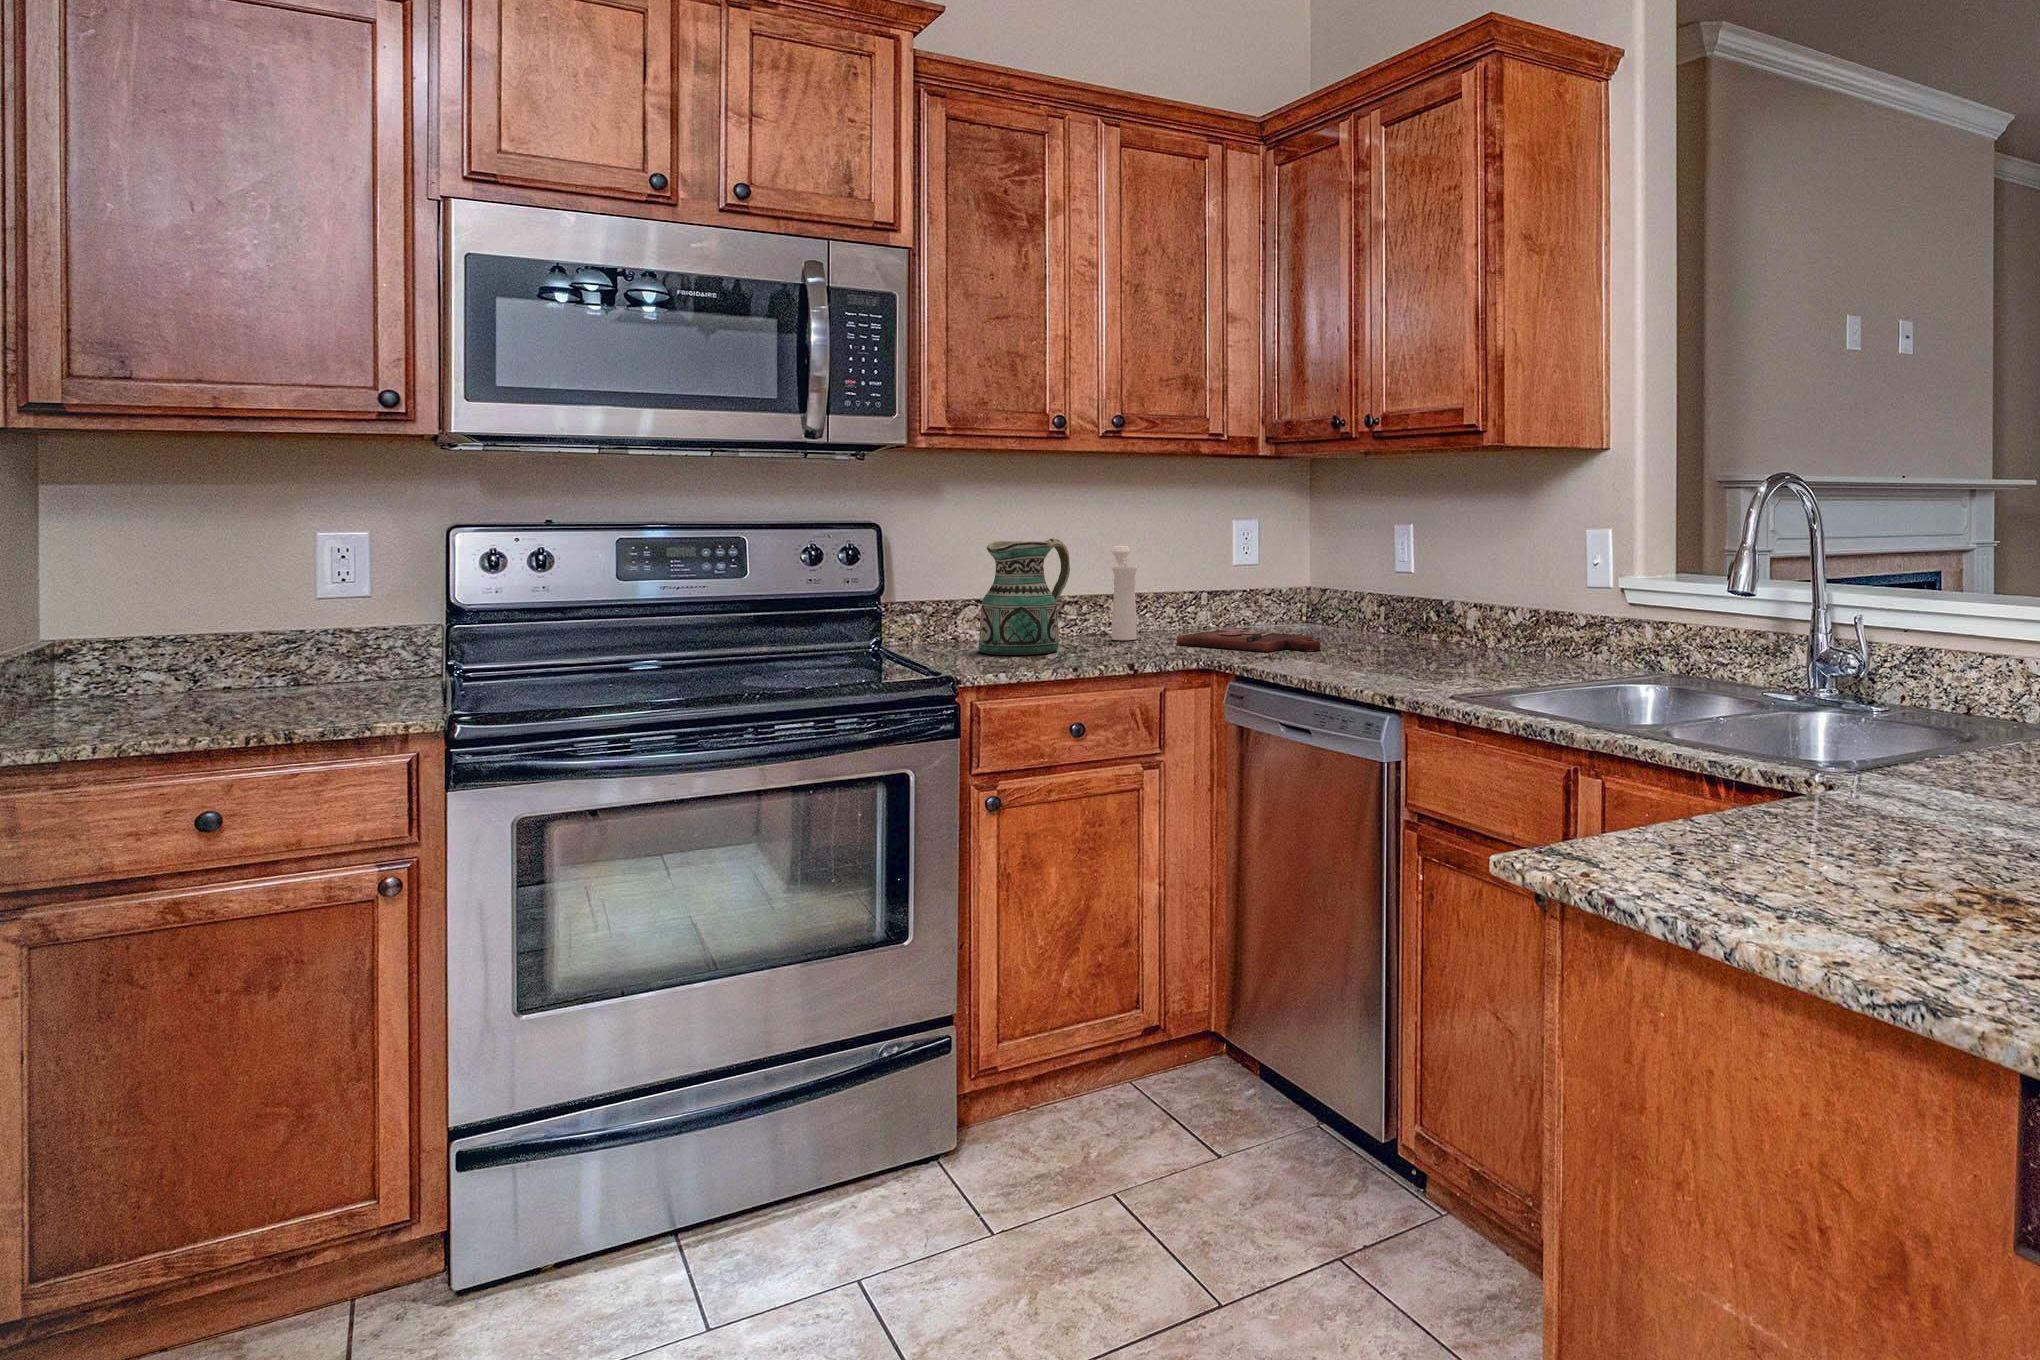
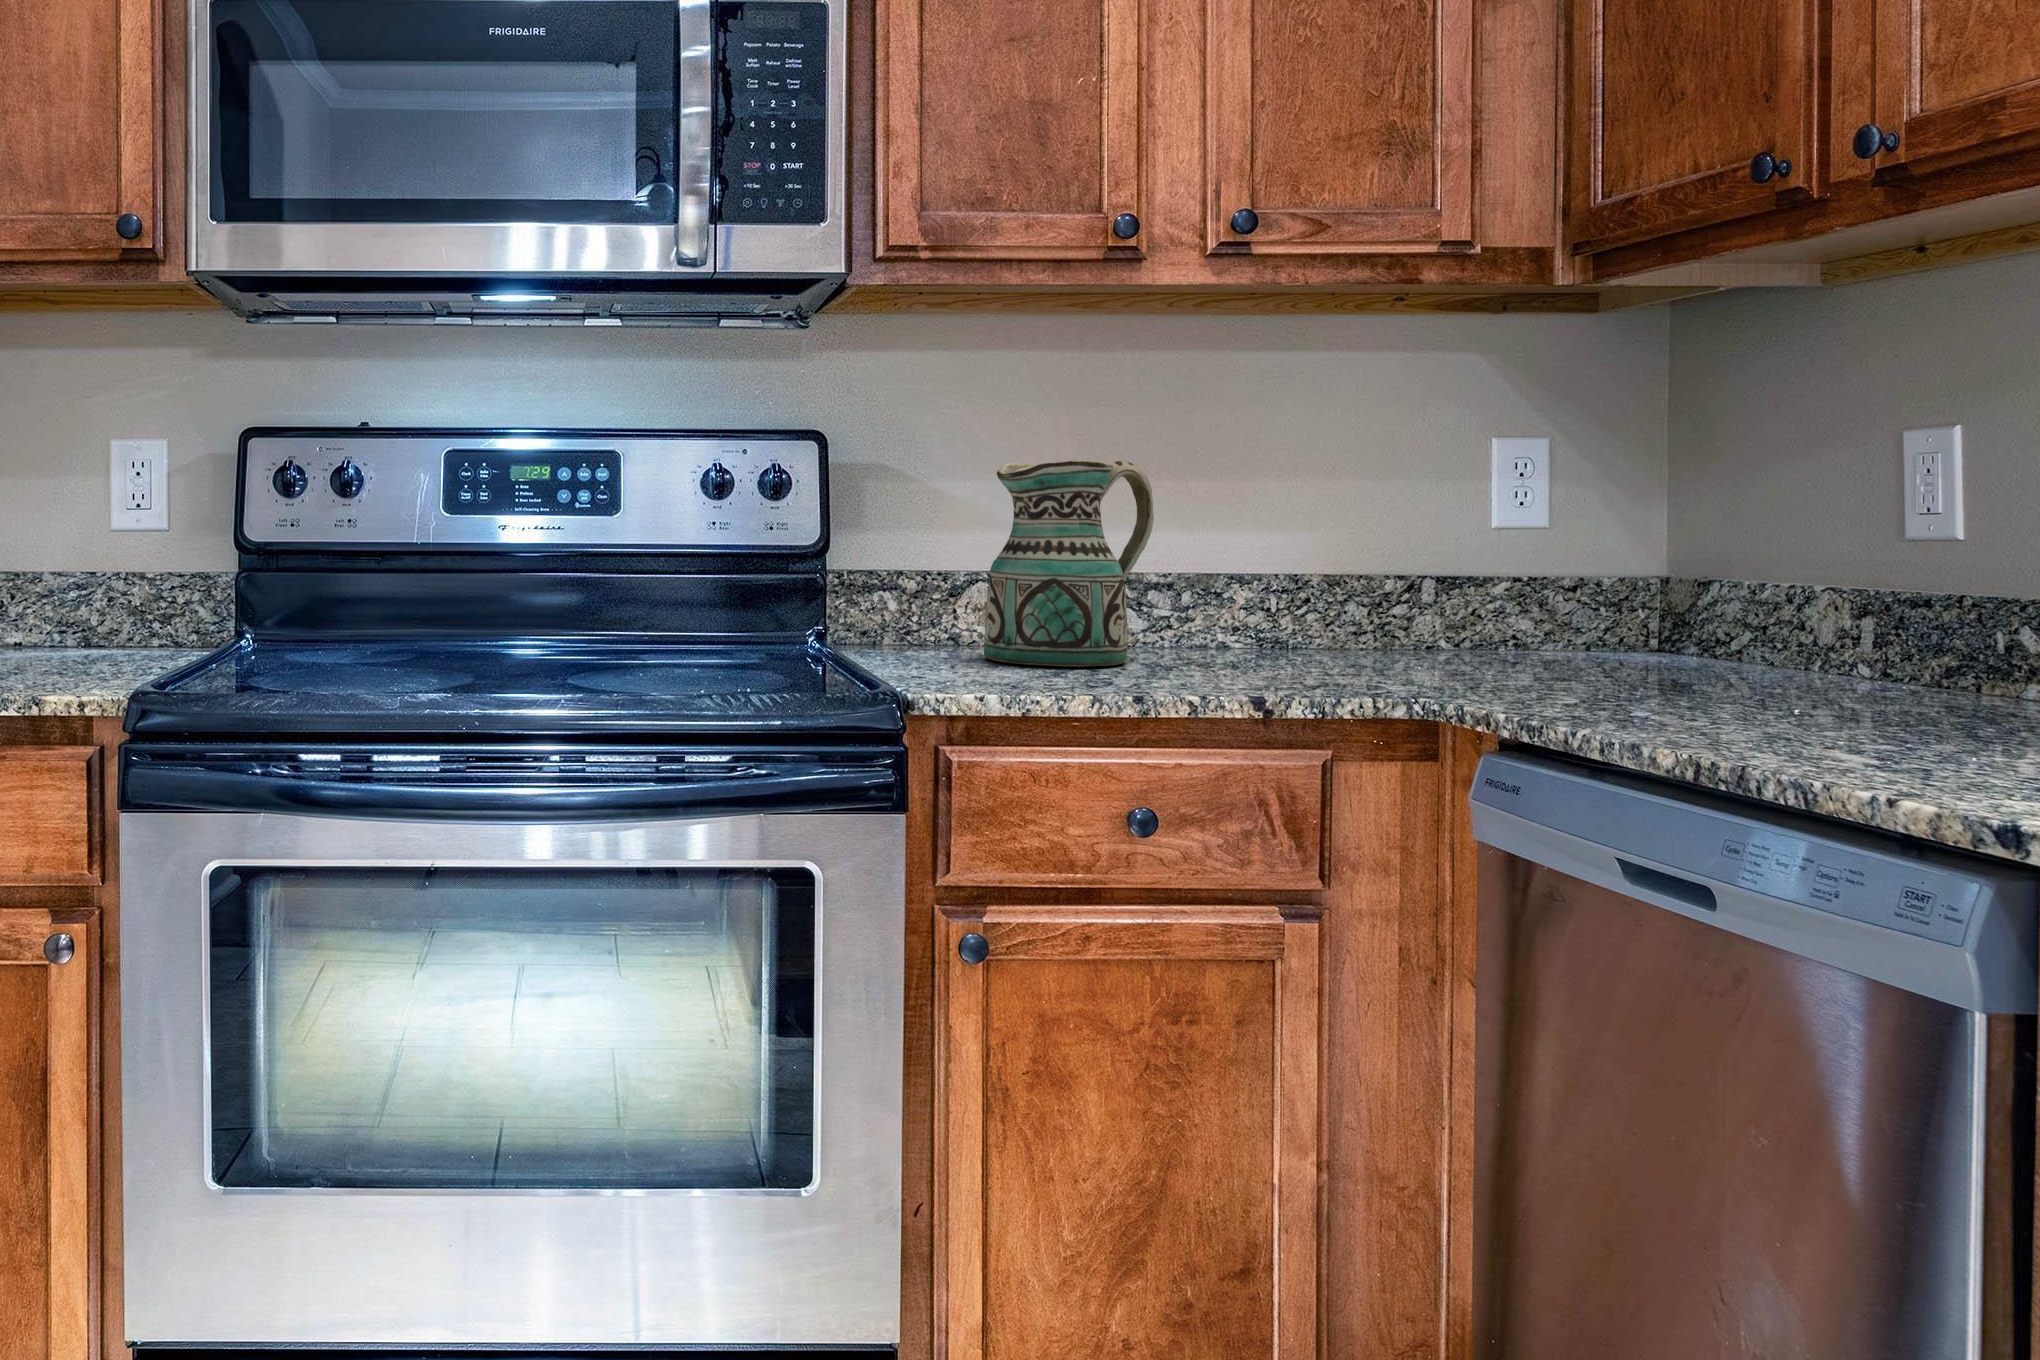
pepper mill: present [1111,546,1138,640] -> none [1235,486,1288,655]
cutting board: present [1176,629,1320,651] -> none [1367,645,1726,697]

